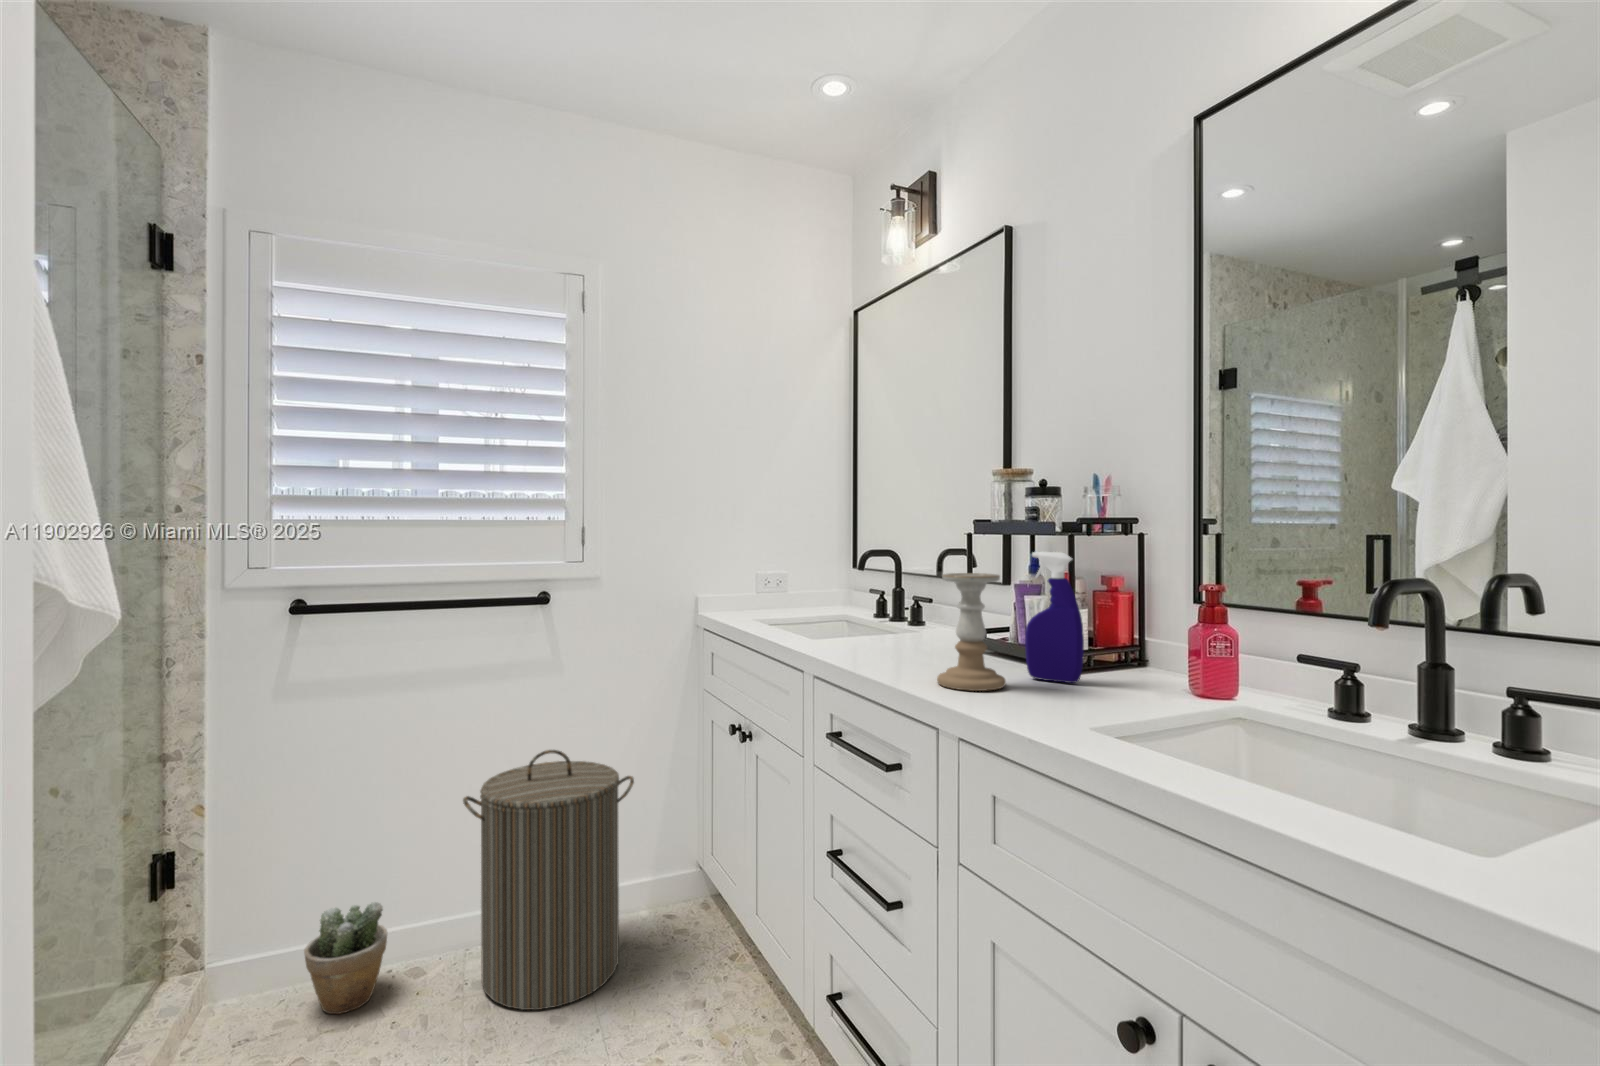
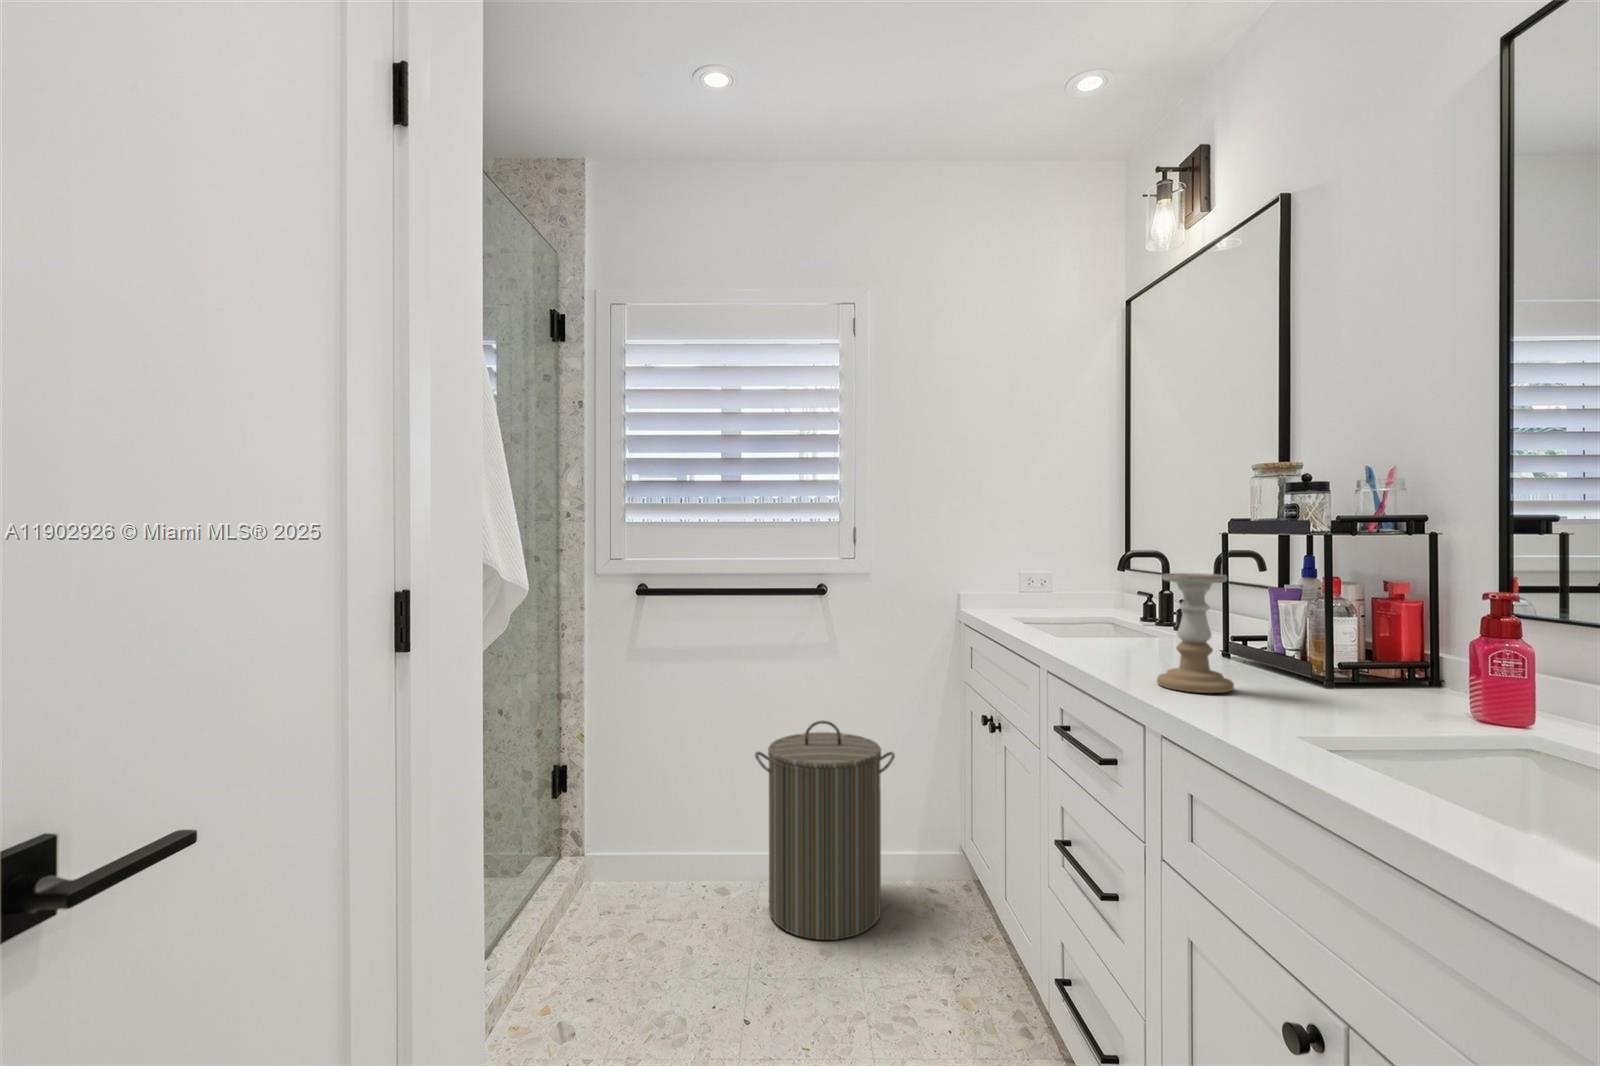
spray bottle: present [1025,552,1084,683] -> none [1266,553,1336,695]
potted plant: present [304,902,387,1014] -> none [645,826,701,908]

